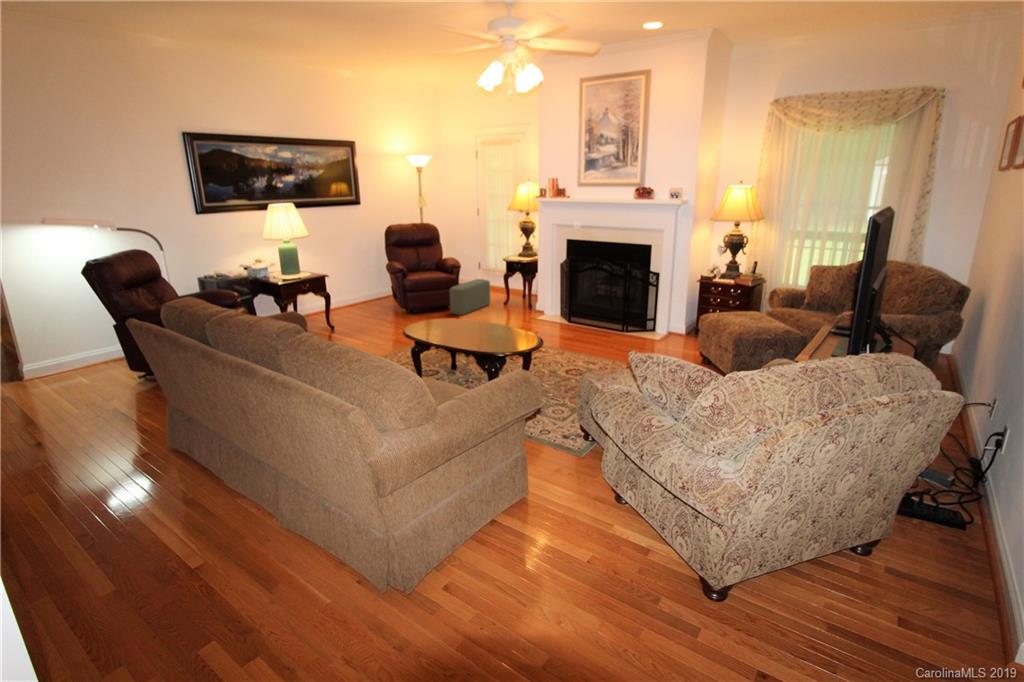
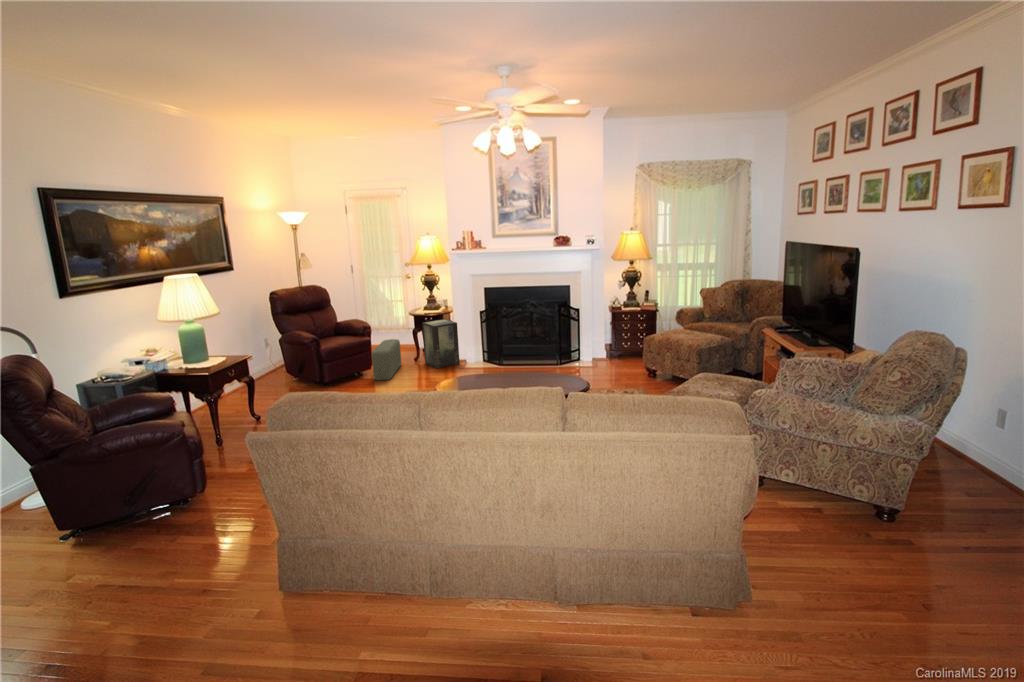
storage box: none [510,267,537,312] -> present [422,319,460,368]

